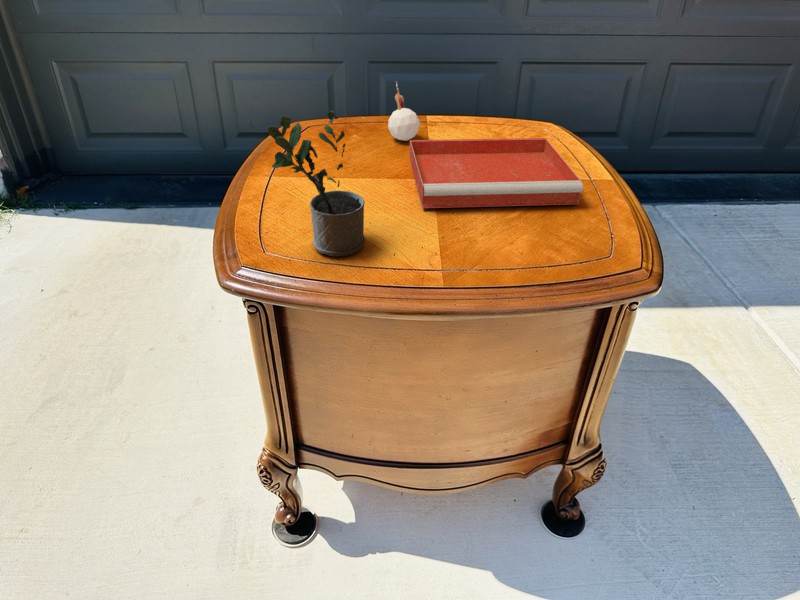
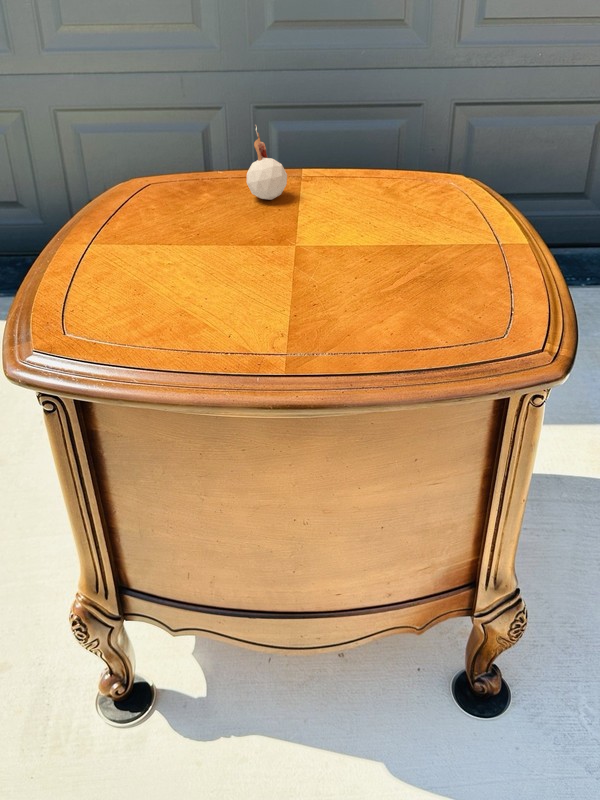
potted plant: present [268,110,365,257] -> none [61,161,195,341]
tray: present [409,138,583,208] -> none [270,191,480,282]

